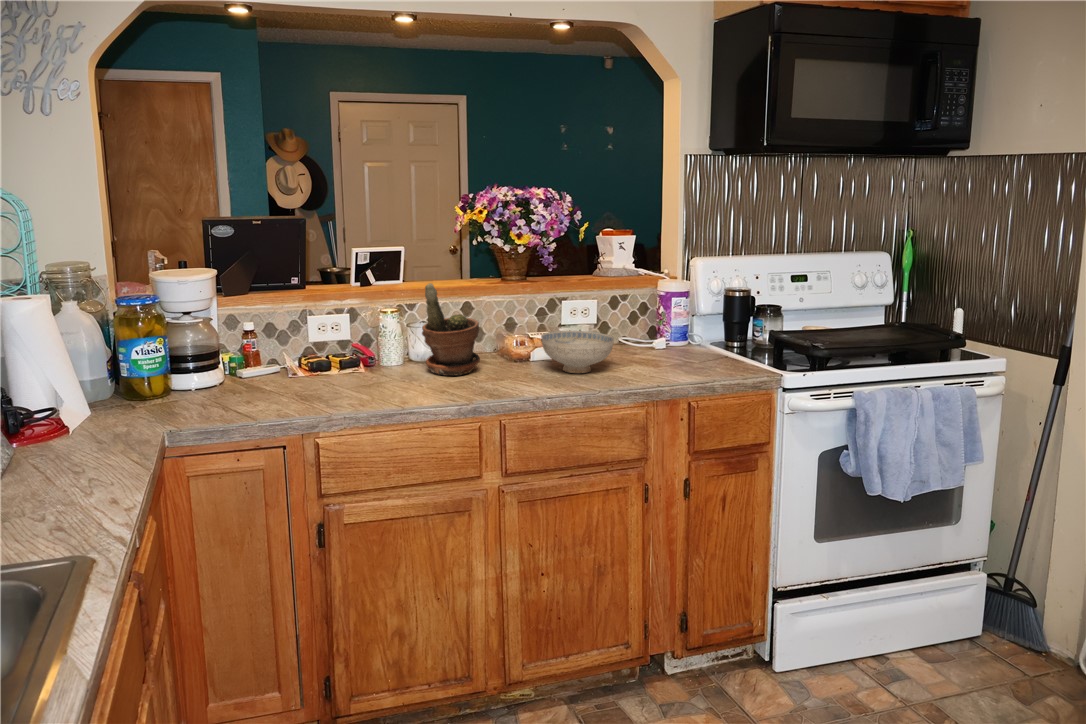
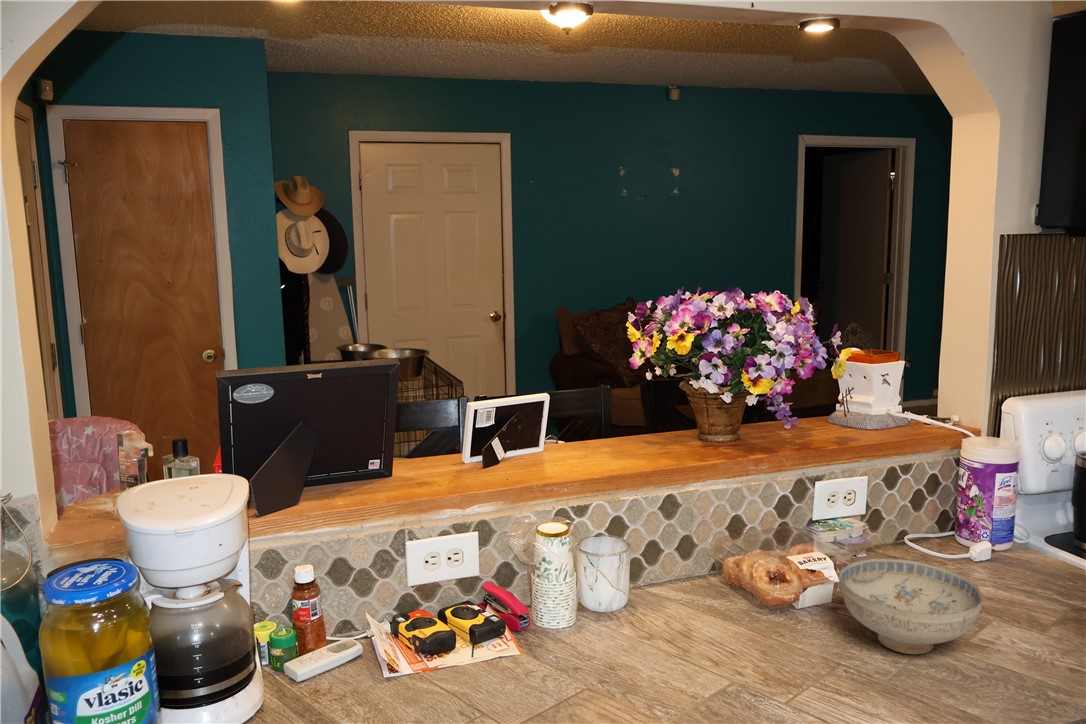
potted plant: present [422,283,480,376] -> none [629,493,733,669]

